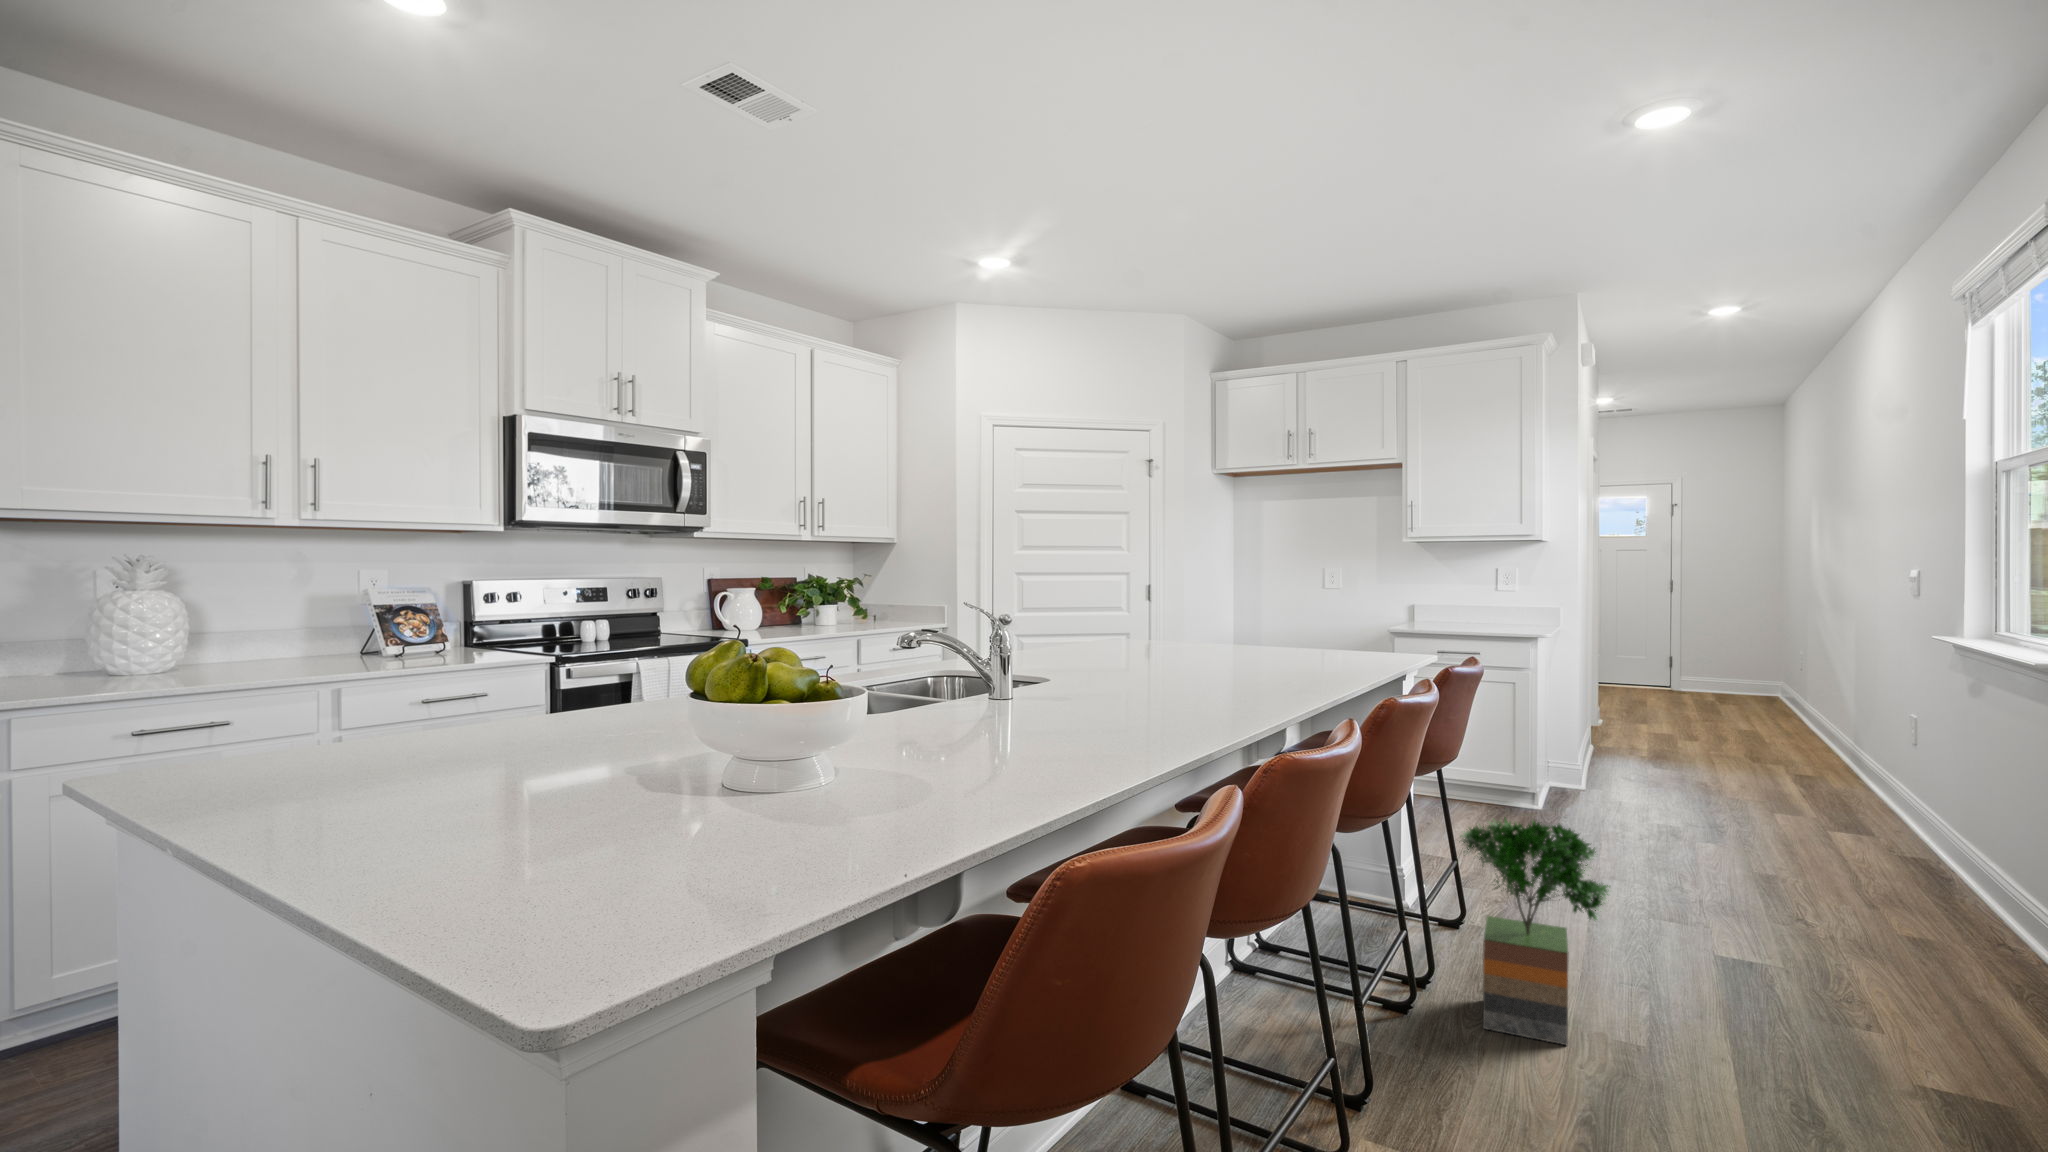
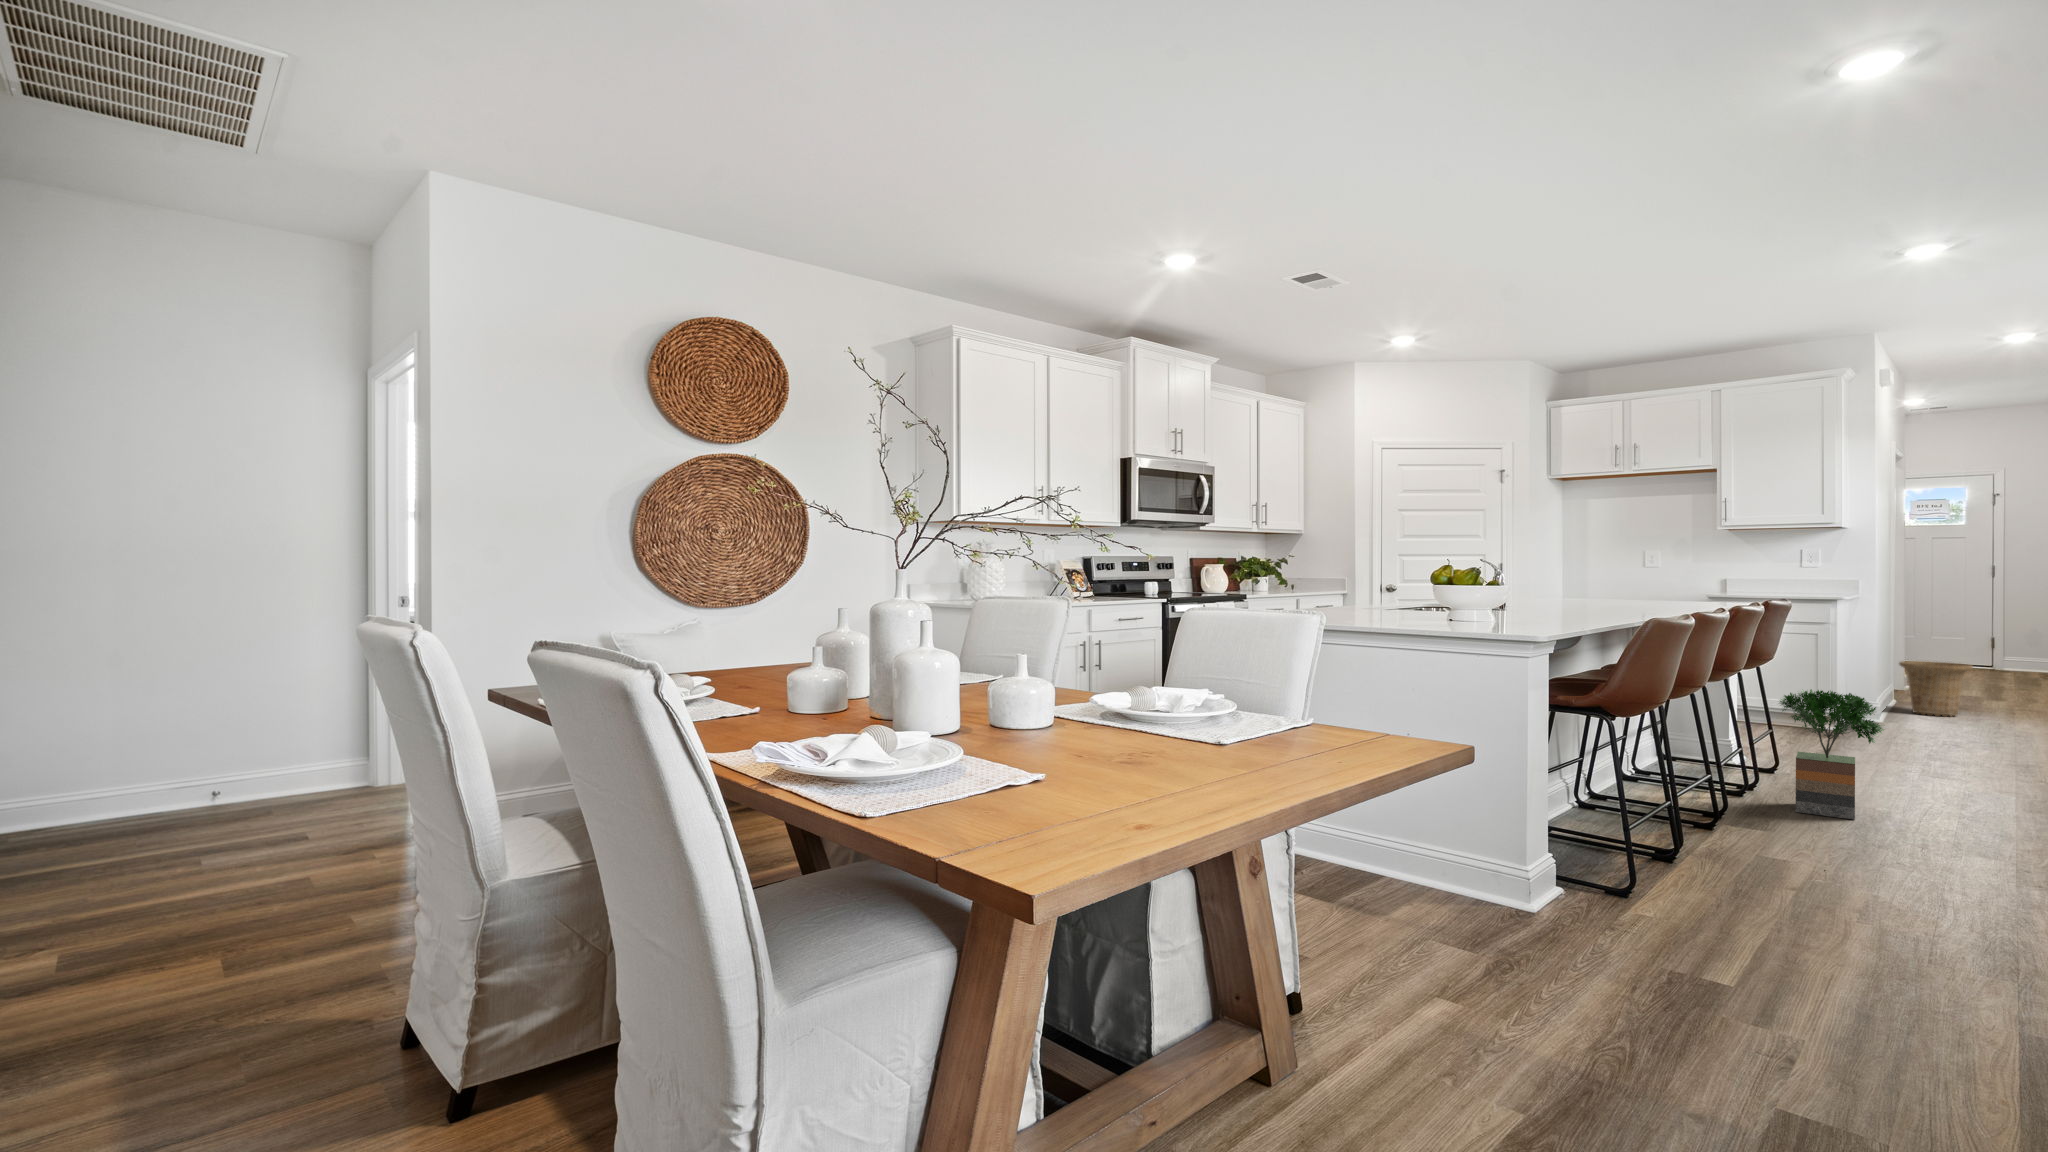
basket: none [1595,702,1671,771] -> present [1899,661,1973,716]

